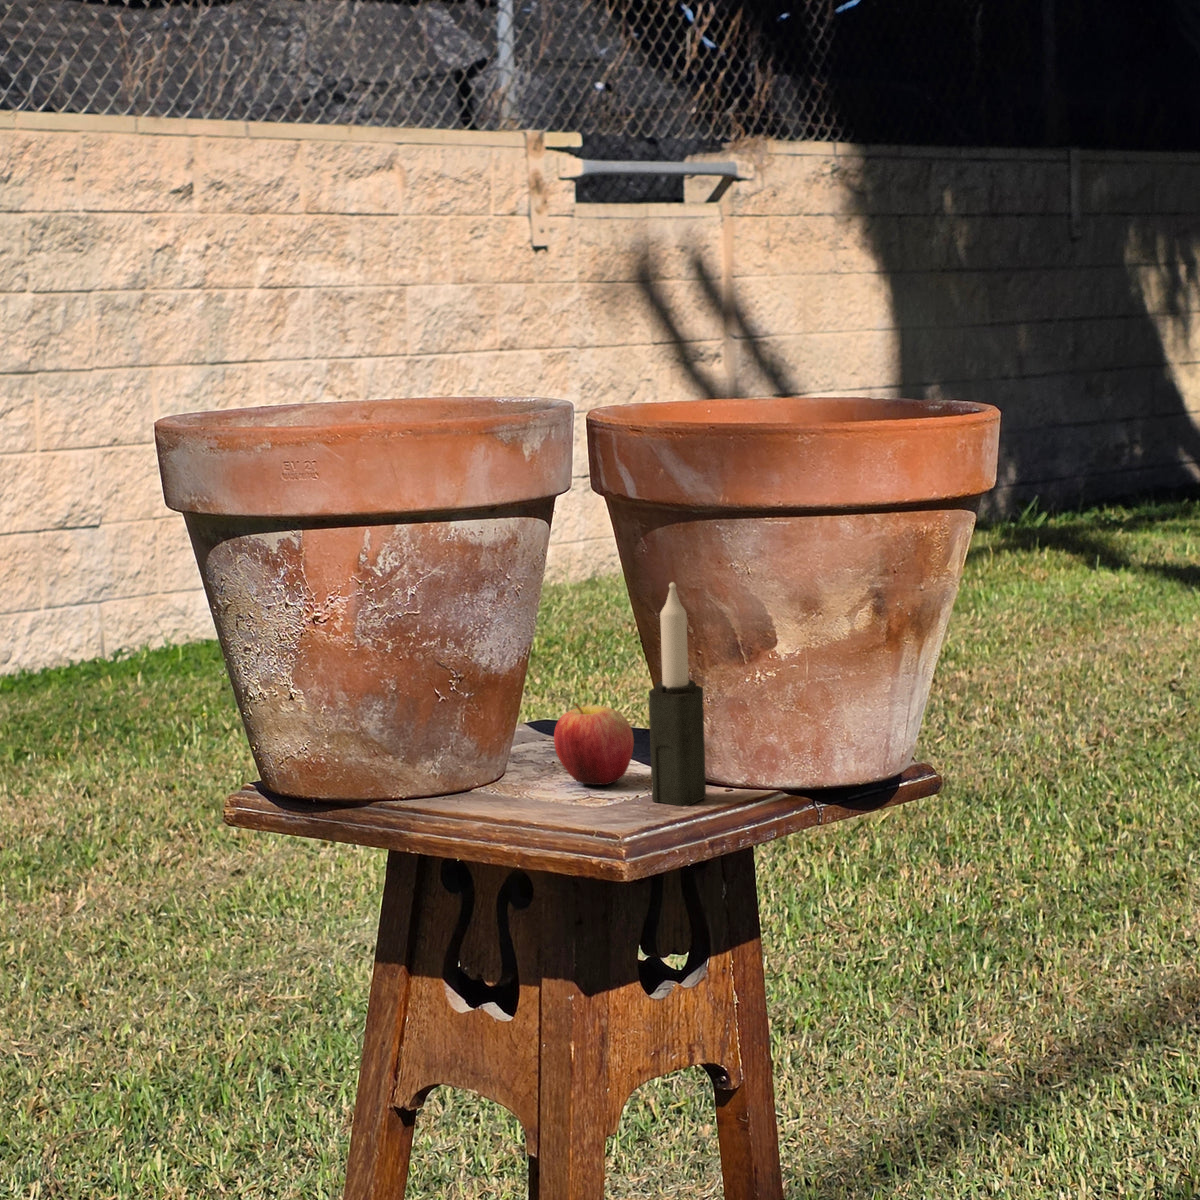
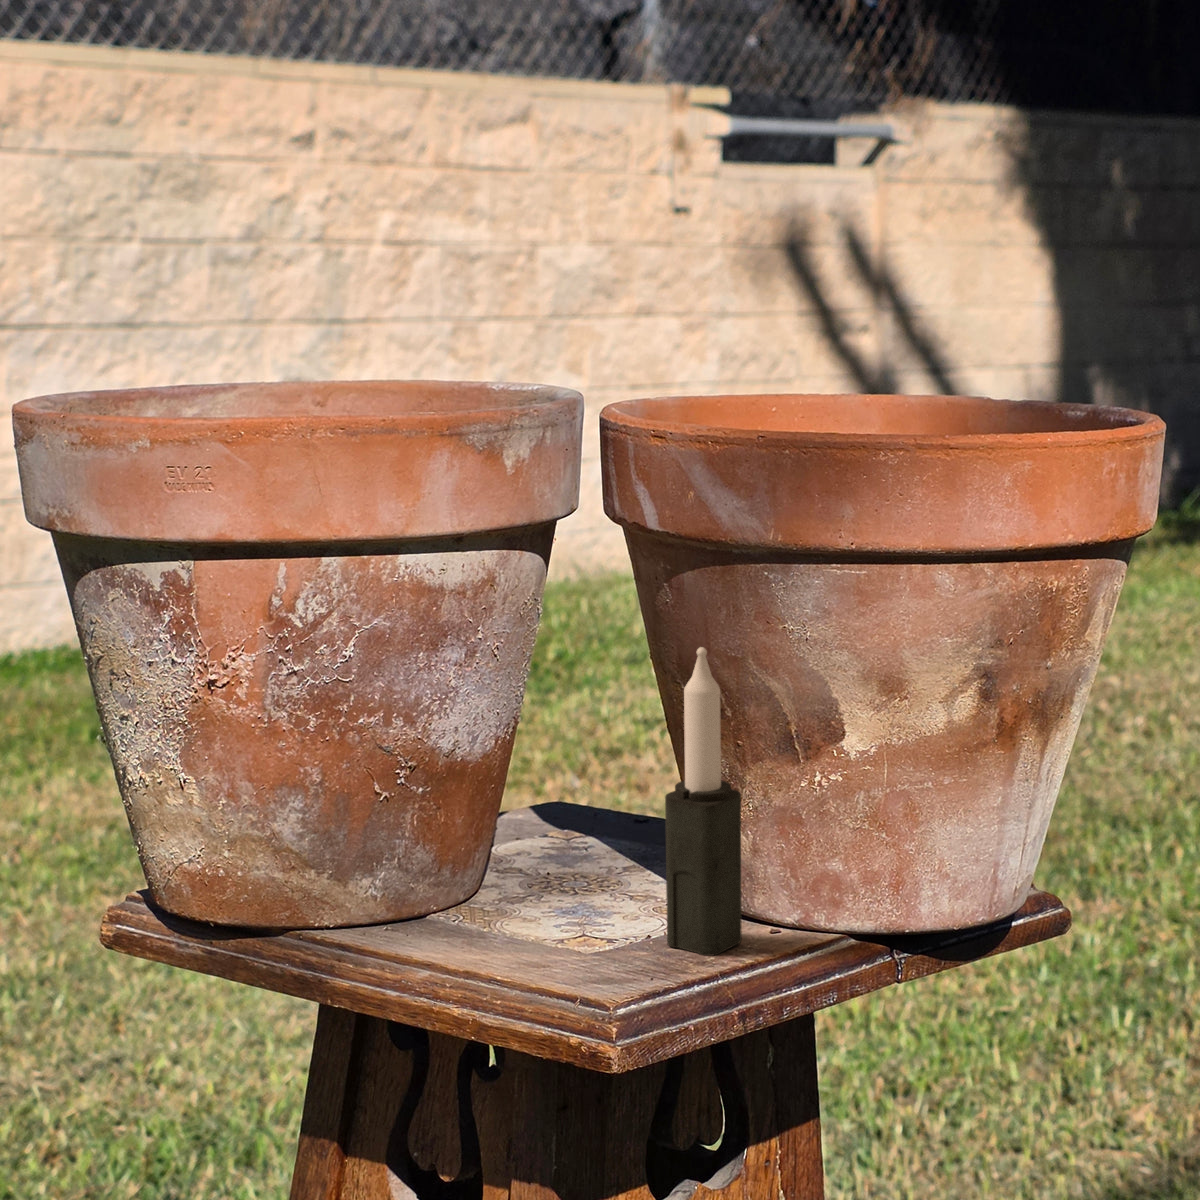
apple: present [554,703,634,785] -> none [540,802,649,916]

